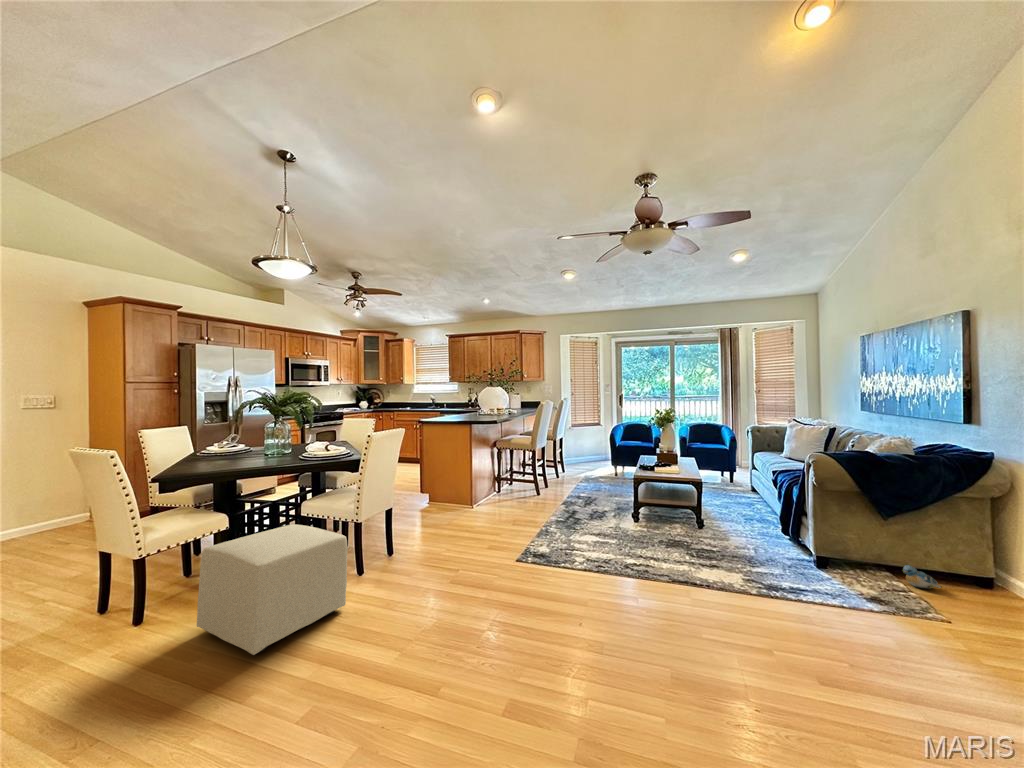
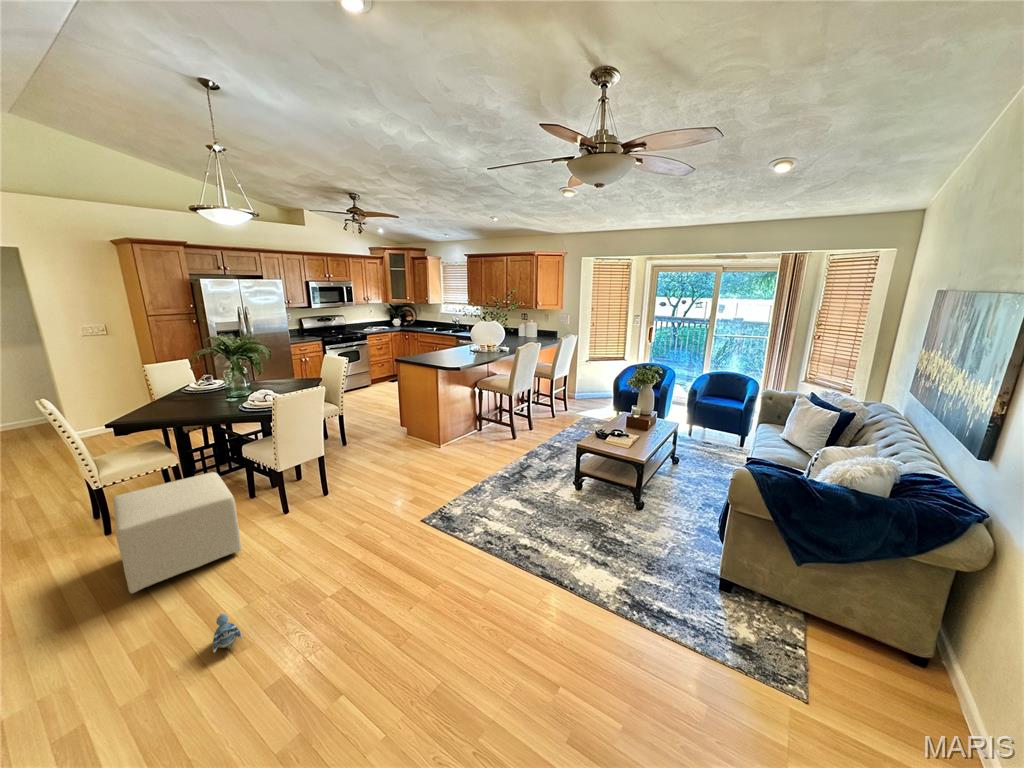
plush toy: present [902,565,942,589] -> present [213,614,242,653]

